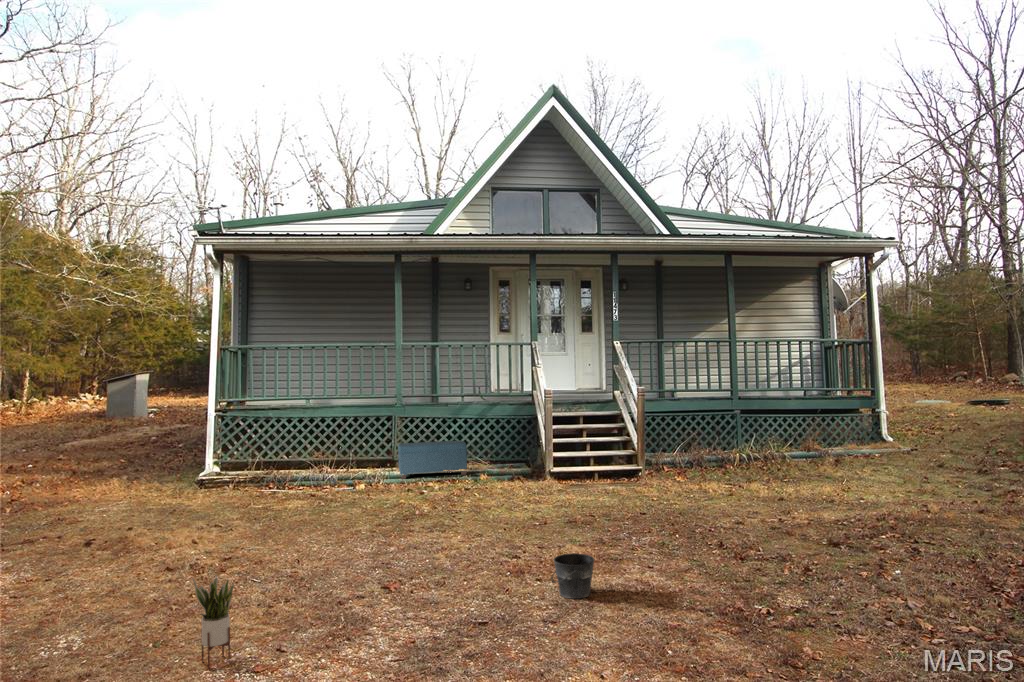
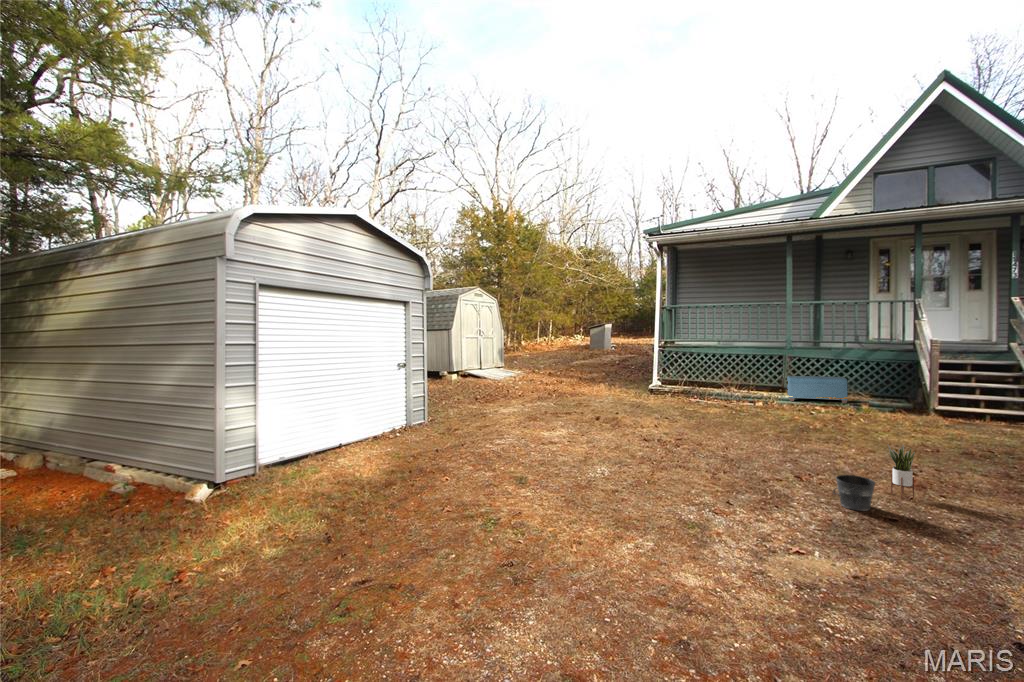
bucket: present [551,553,595,599] -> present [833,475,875,511]
potted plant: present [193,575,234,669] -> present [888,445,915,498]

